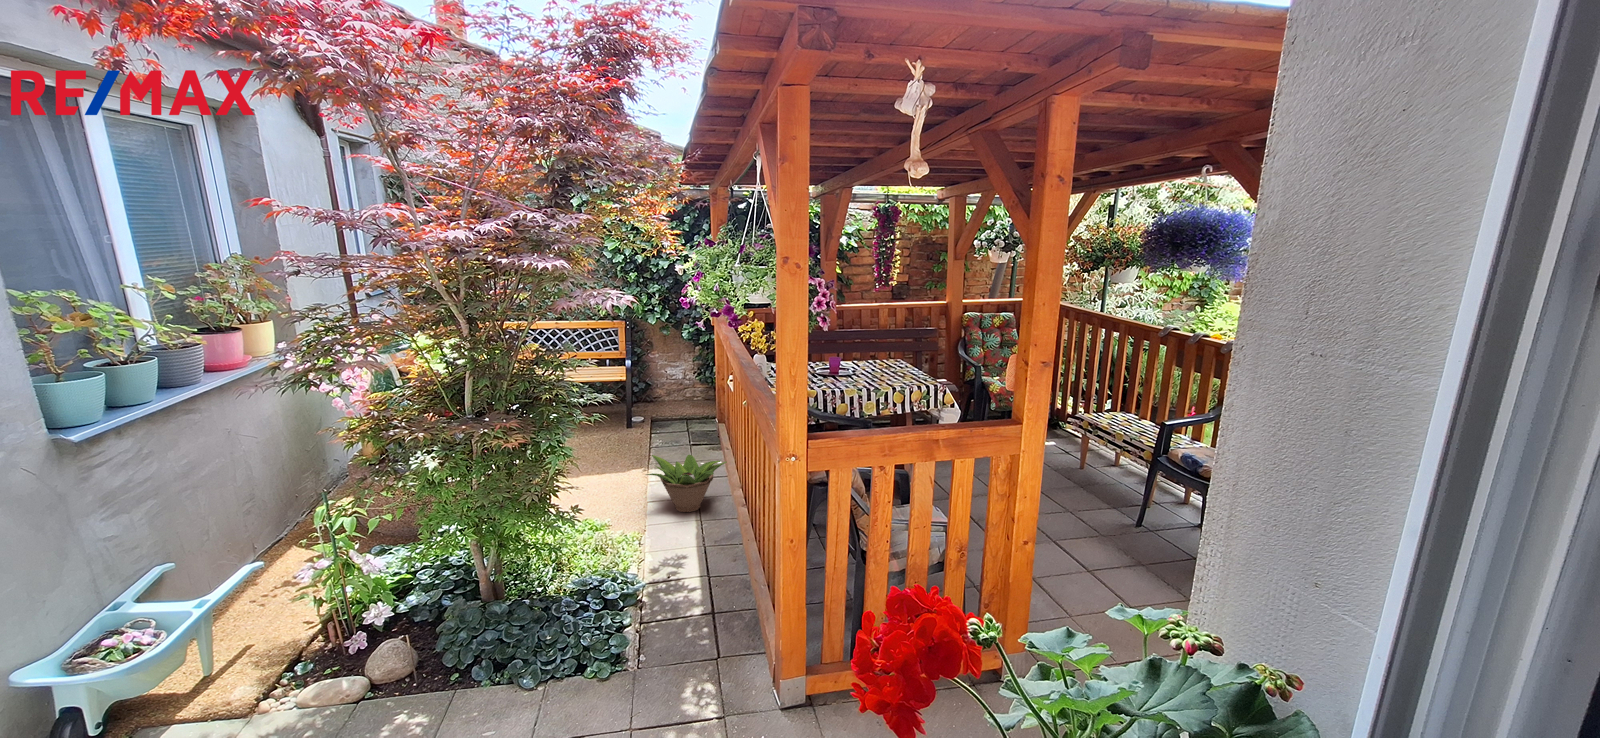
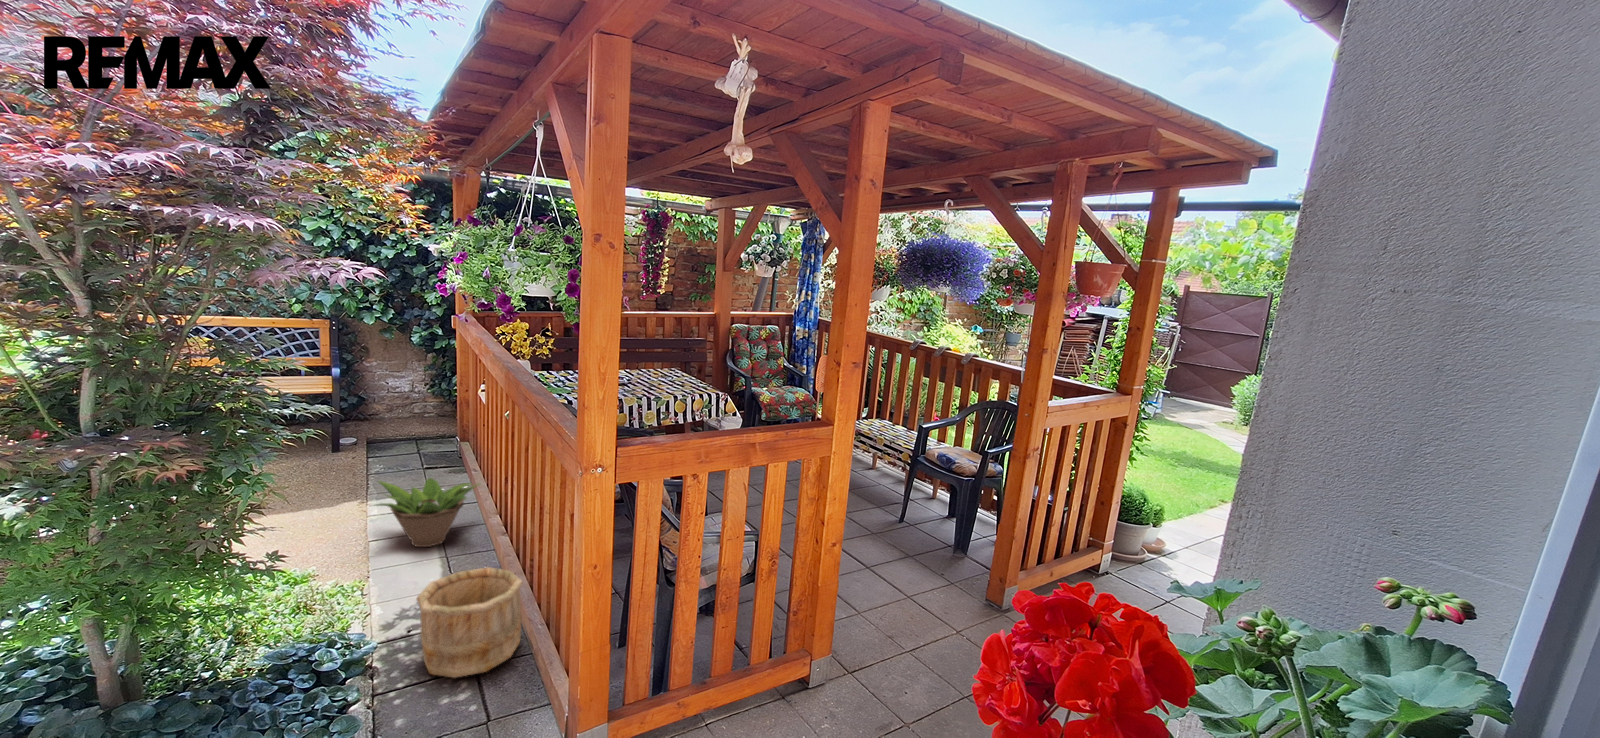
wooden bucket: none [670,533,748,620] -> present [417,567,523,678]

